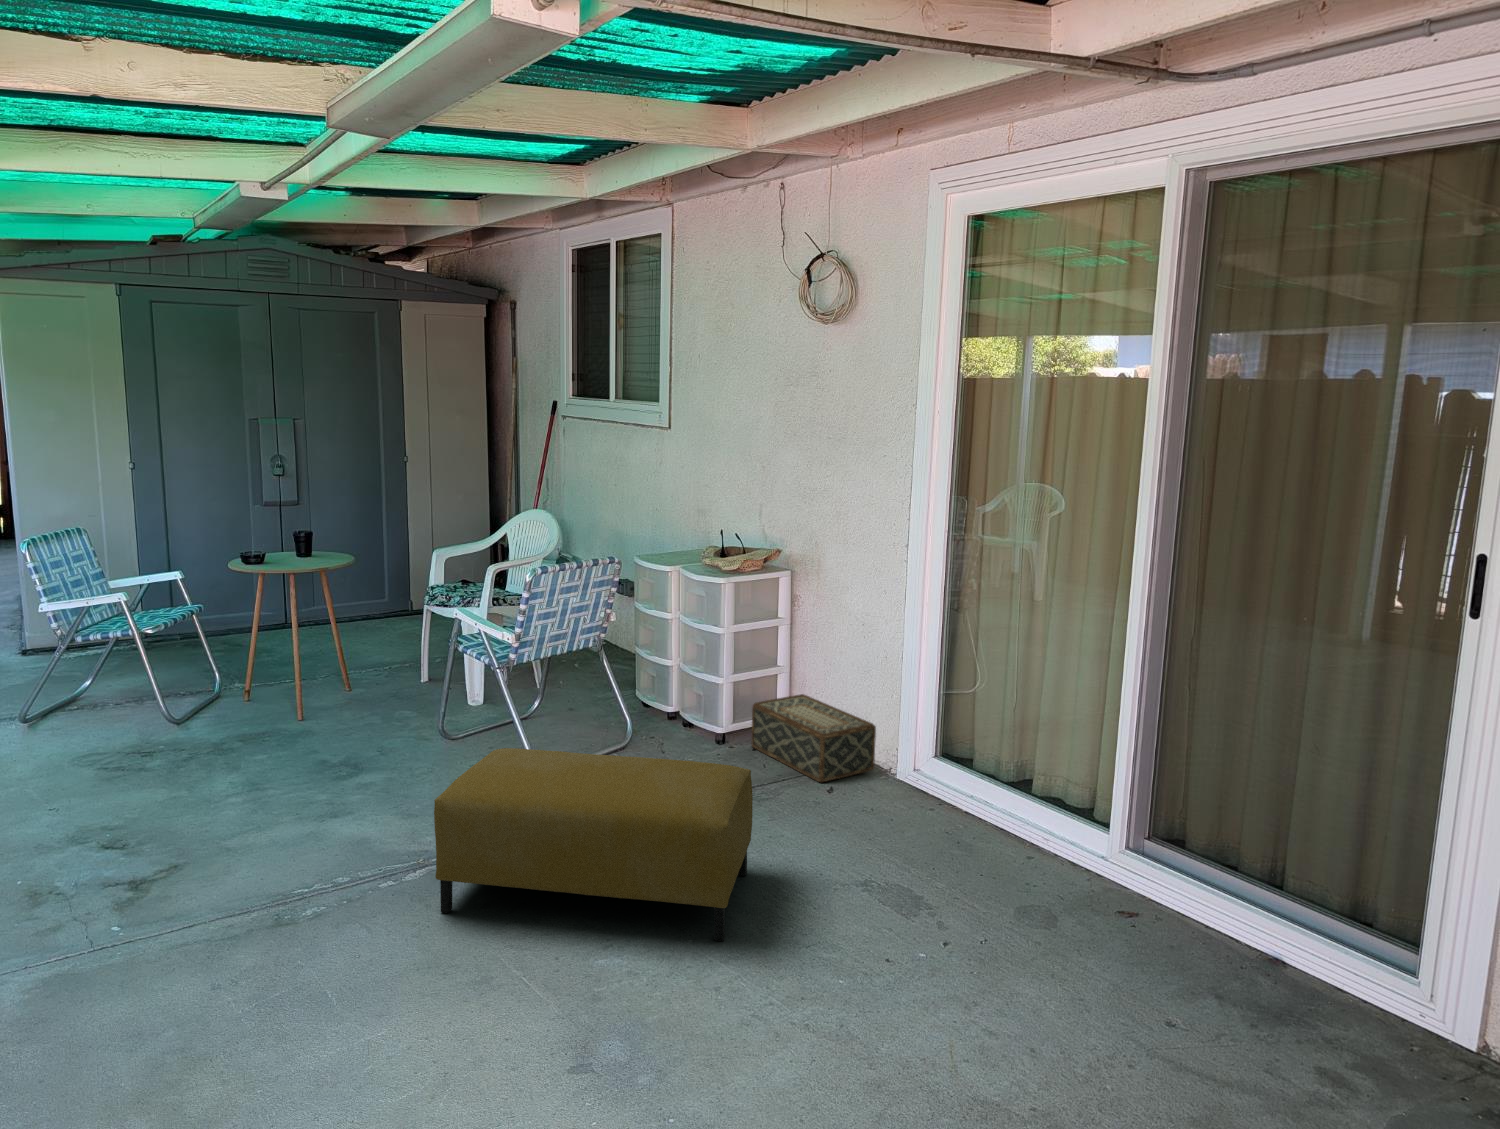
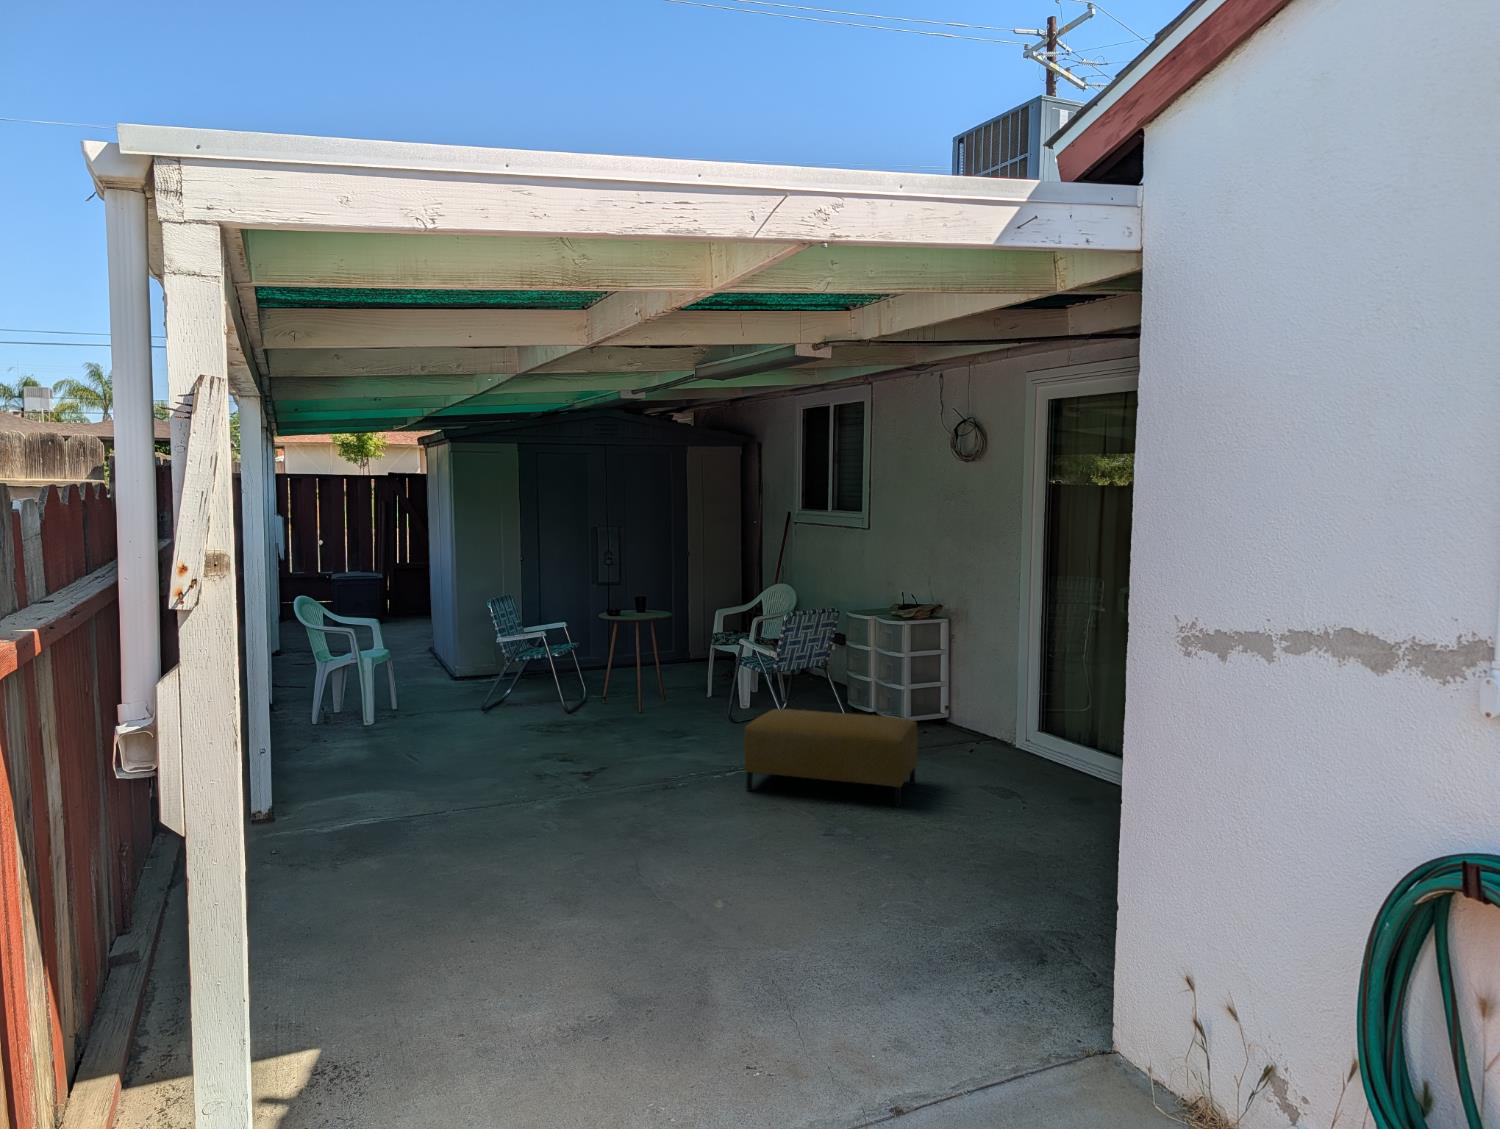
woven basket: present [752,694,876,782] -> none [923,699,1003,749]

